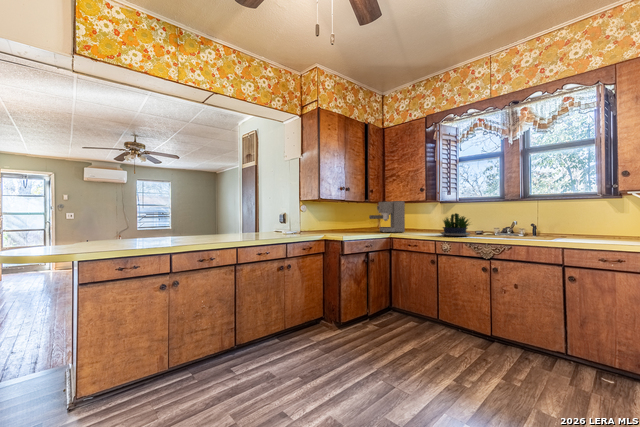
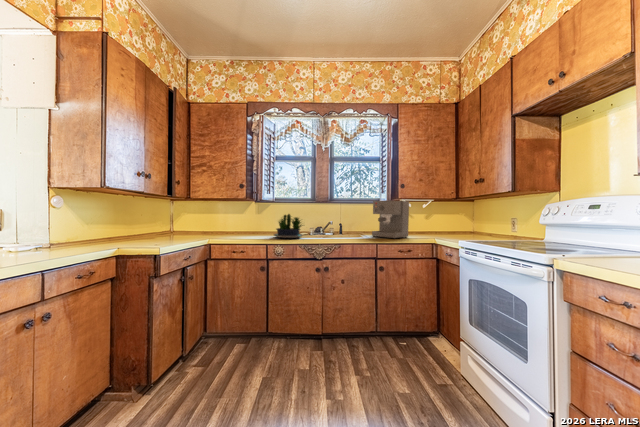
coffee maker: present [369,201,405,232] -> present [372,201,409,239]

